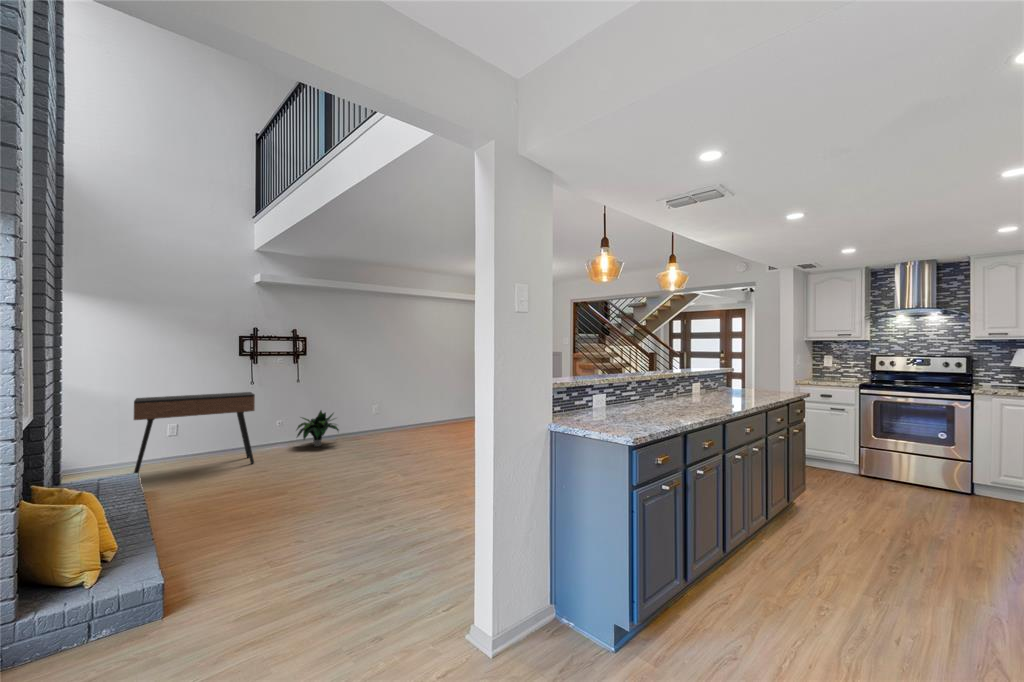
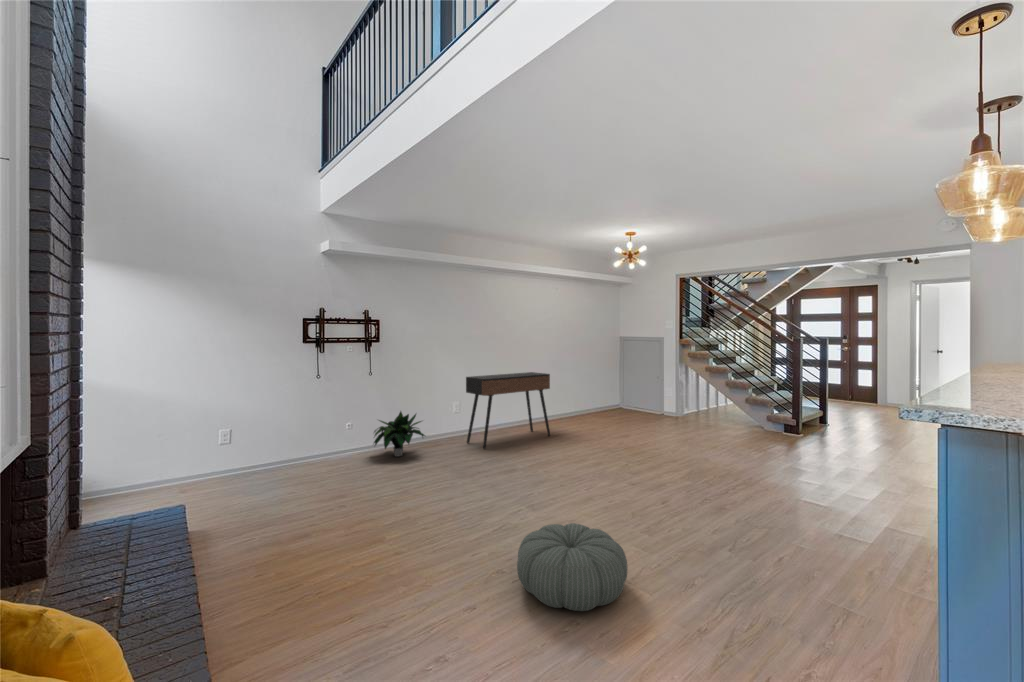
console table: present [134,392,255,473] -> present [466,372,550,449]
pouf: none [348,479,423,528] -> present [517,523,628,611]

